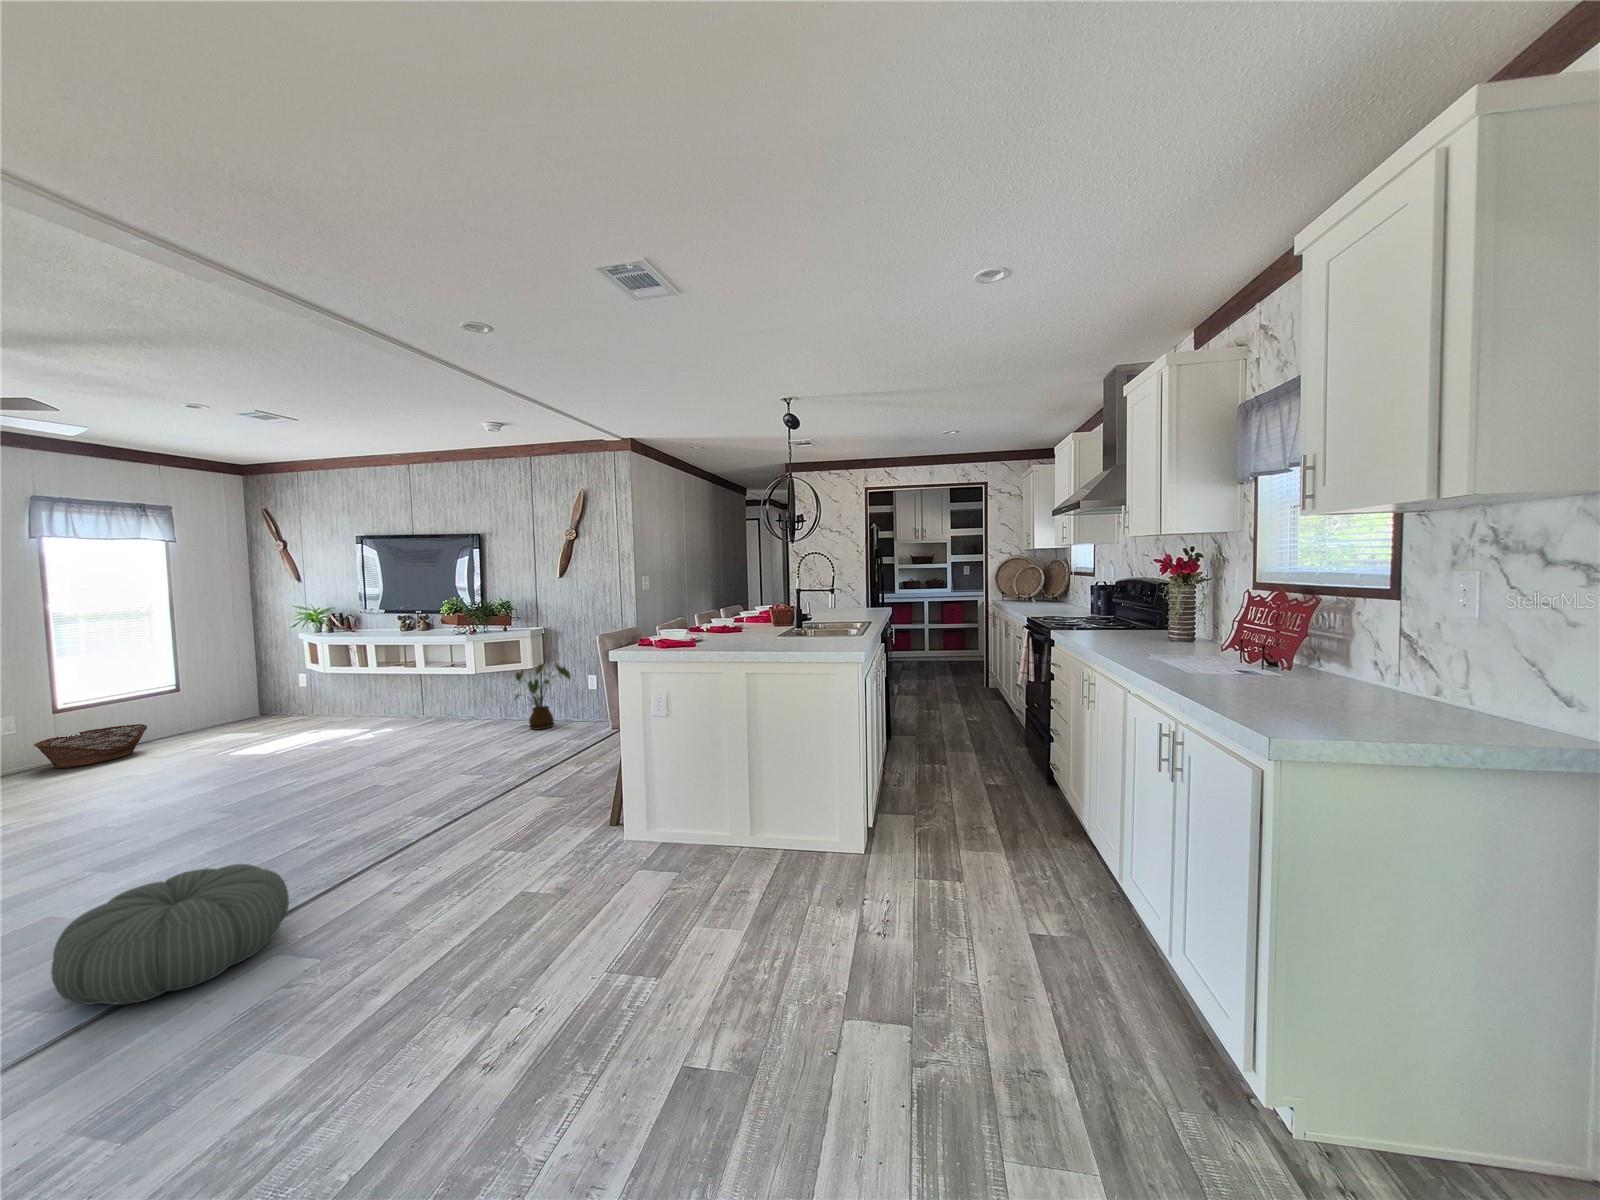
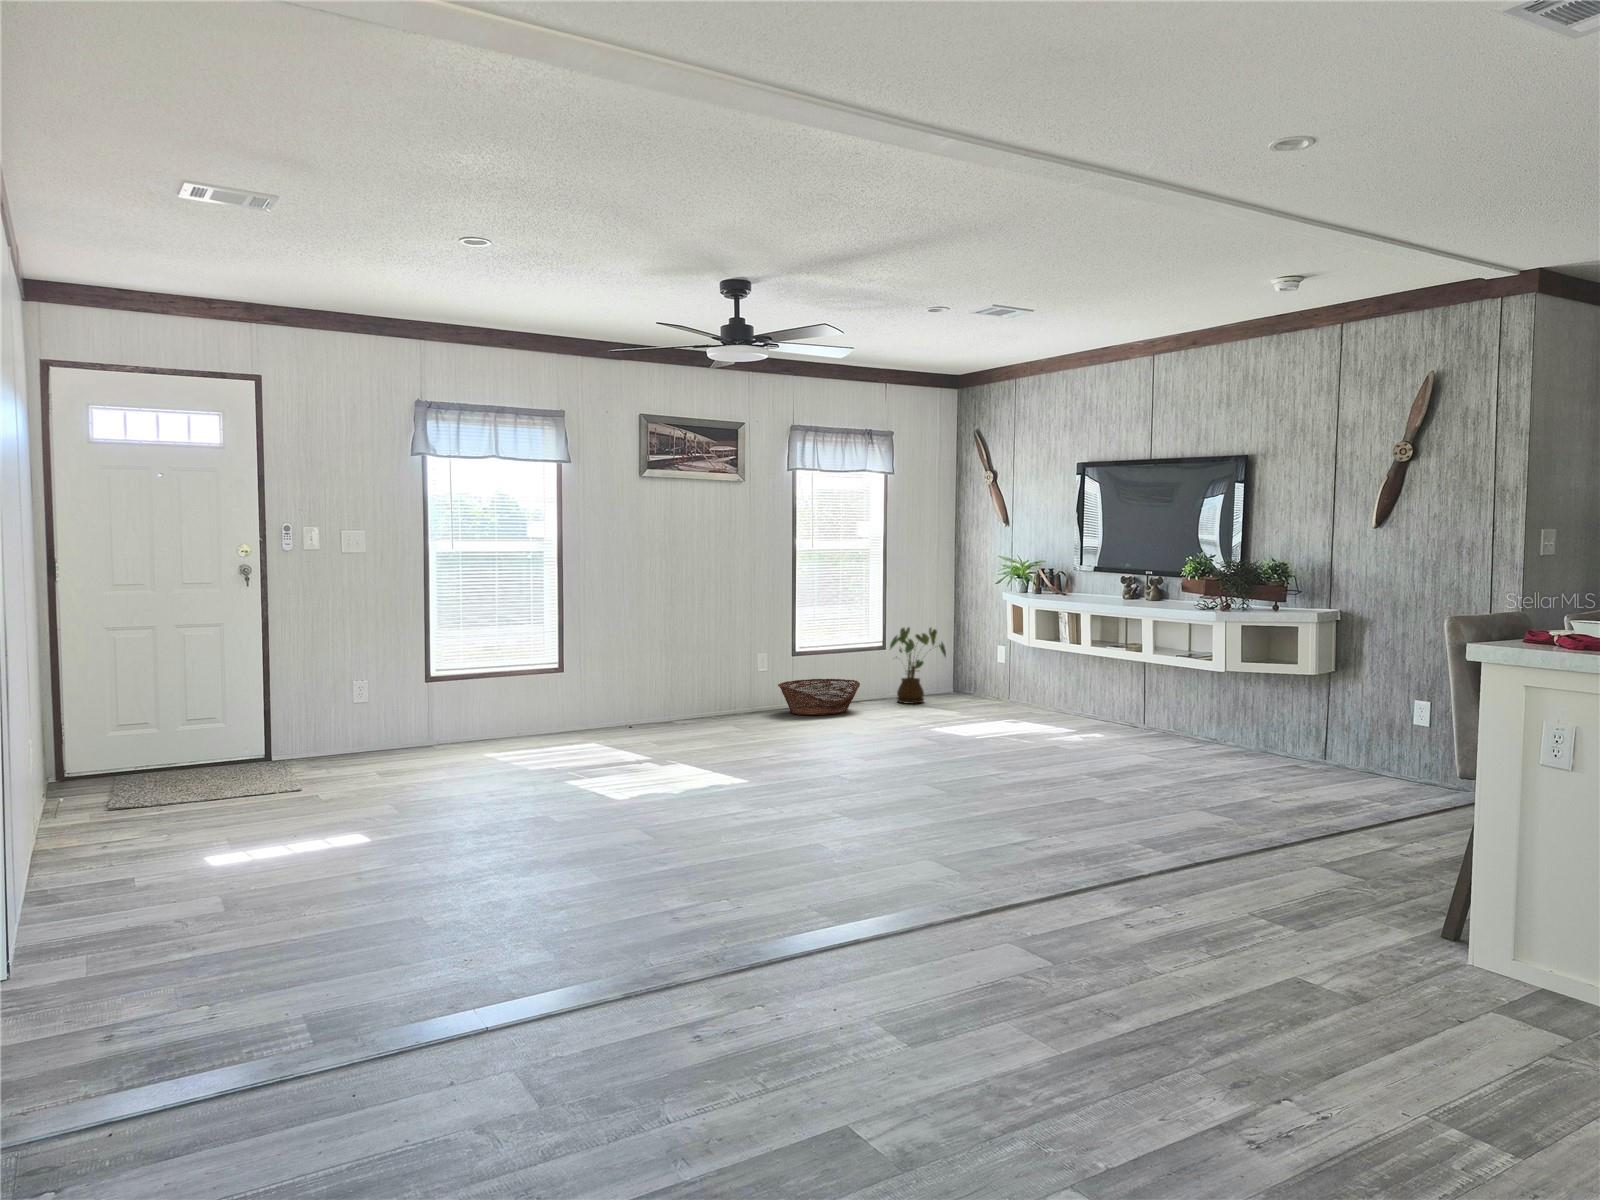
house plant: present [514,664,571,730] -> present [889,627,946,704]
pouf: present [51,864,289,1005] -> none [835,827,1019,943]

